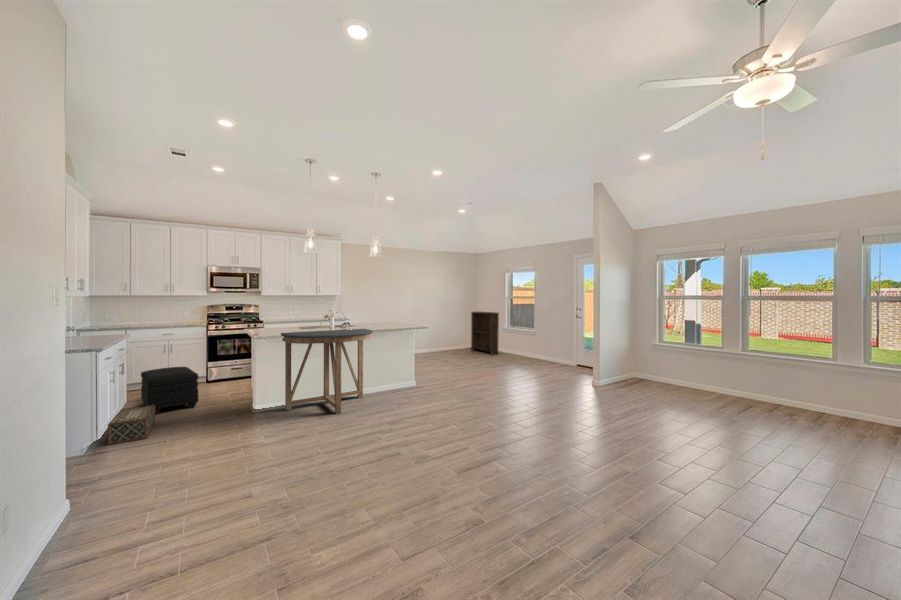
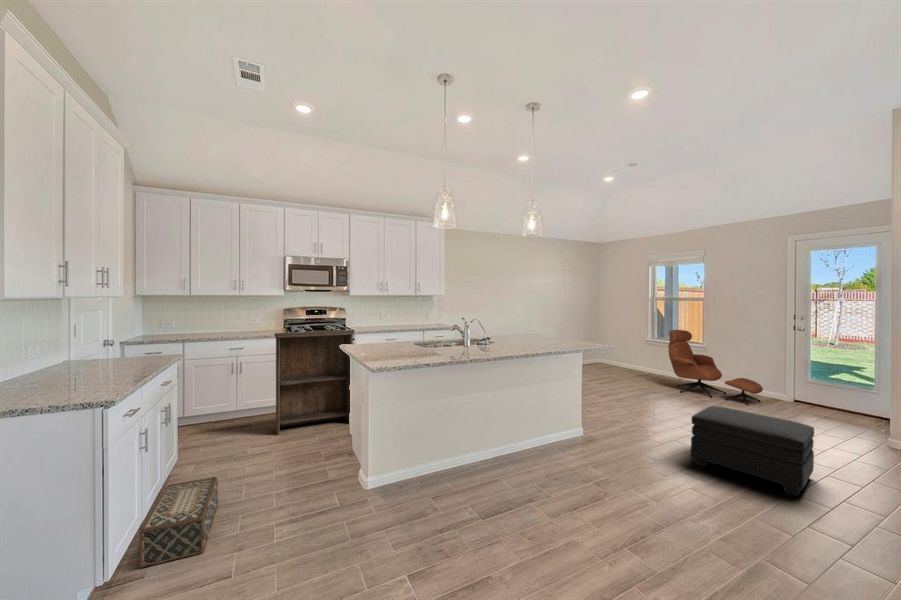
bookshelf: present [471,311,499,354] -> present [274,331,354,434]
lounge chair: none [505,319,557,368] -> present [668,330,763,405]
console table: present [281,329,373,414] -> none [405,349,546,501]
ottoman: present [141,367,199,414] -> present [691,406,814,496]

